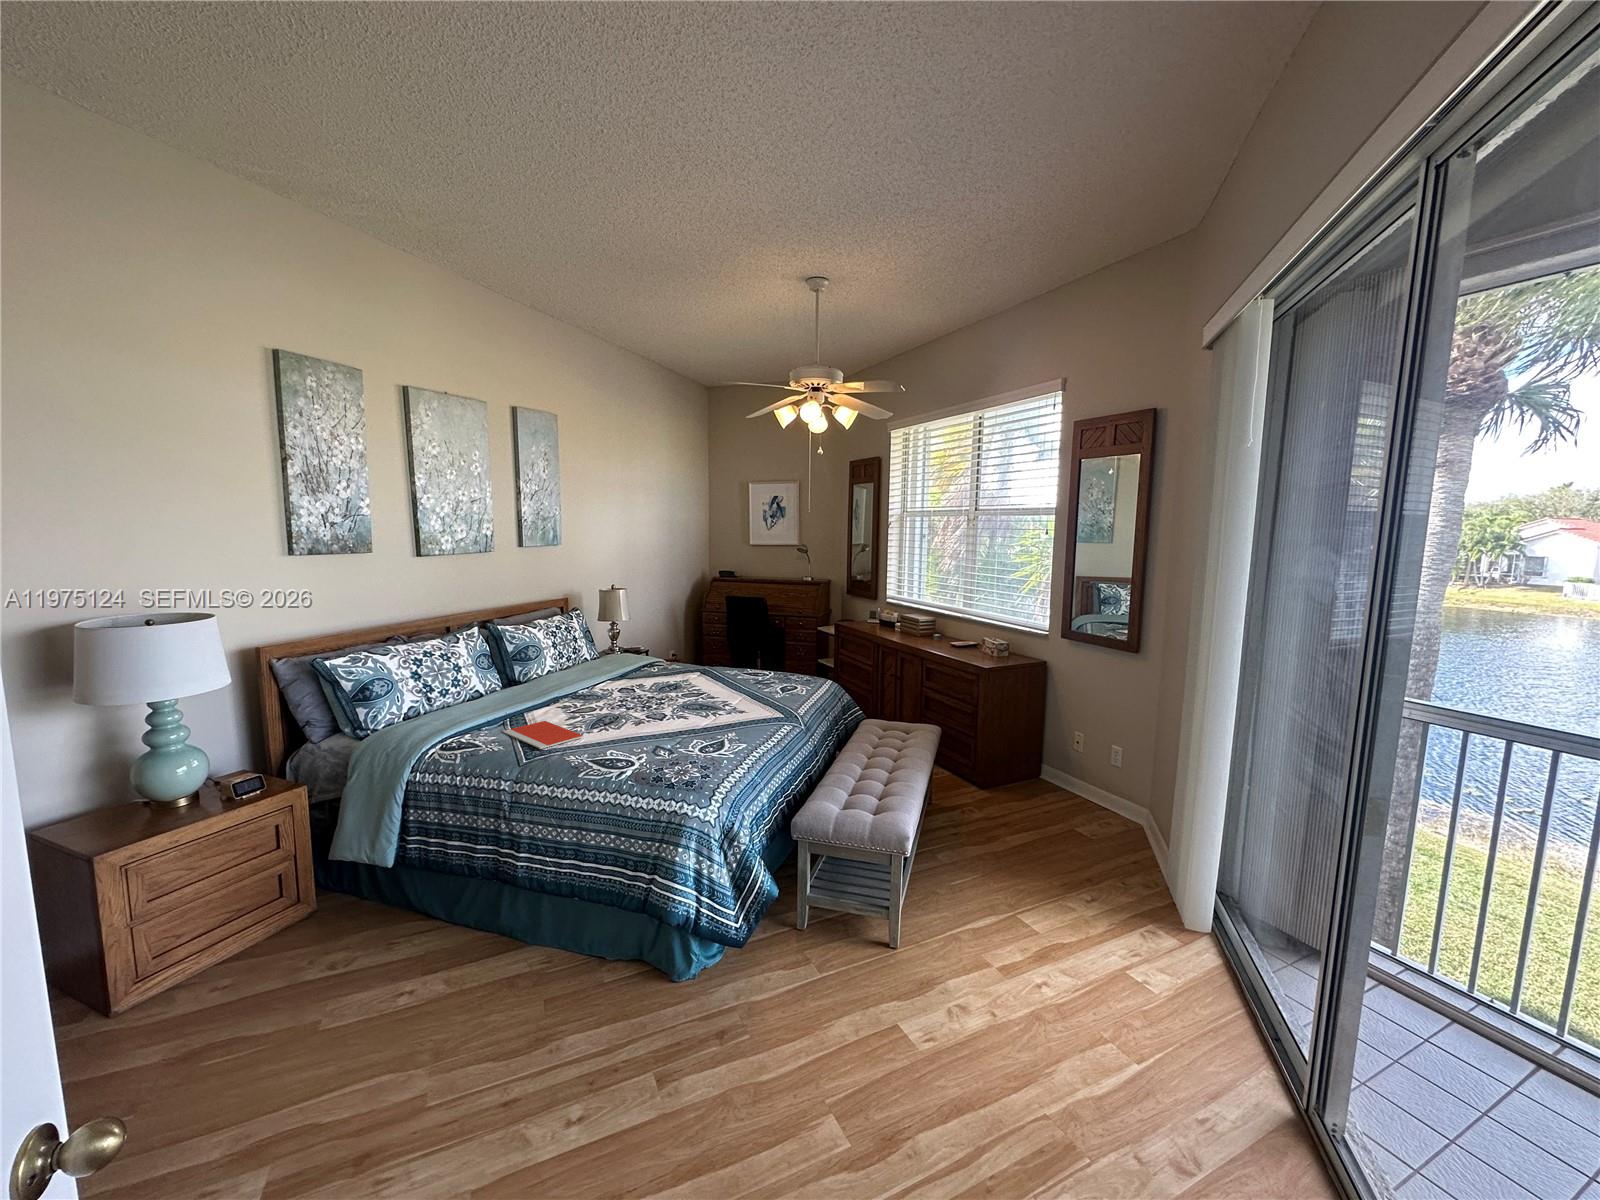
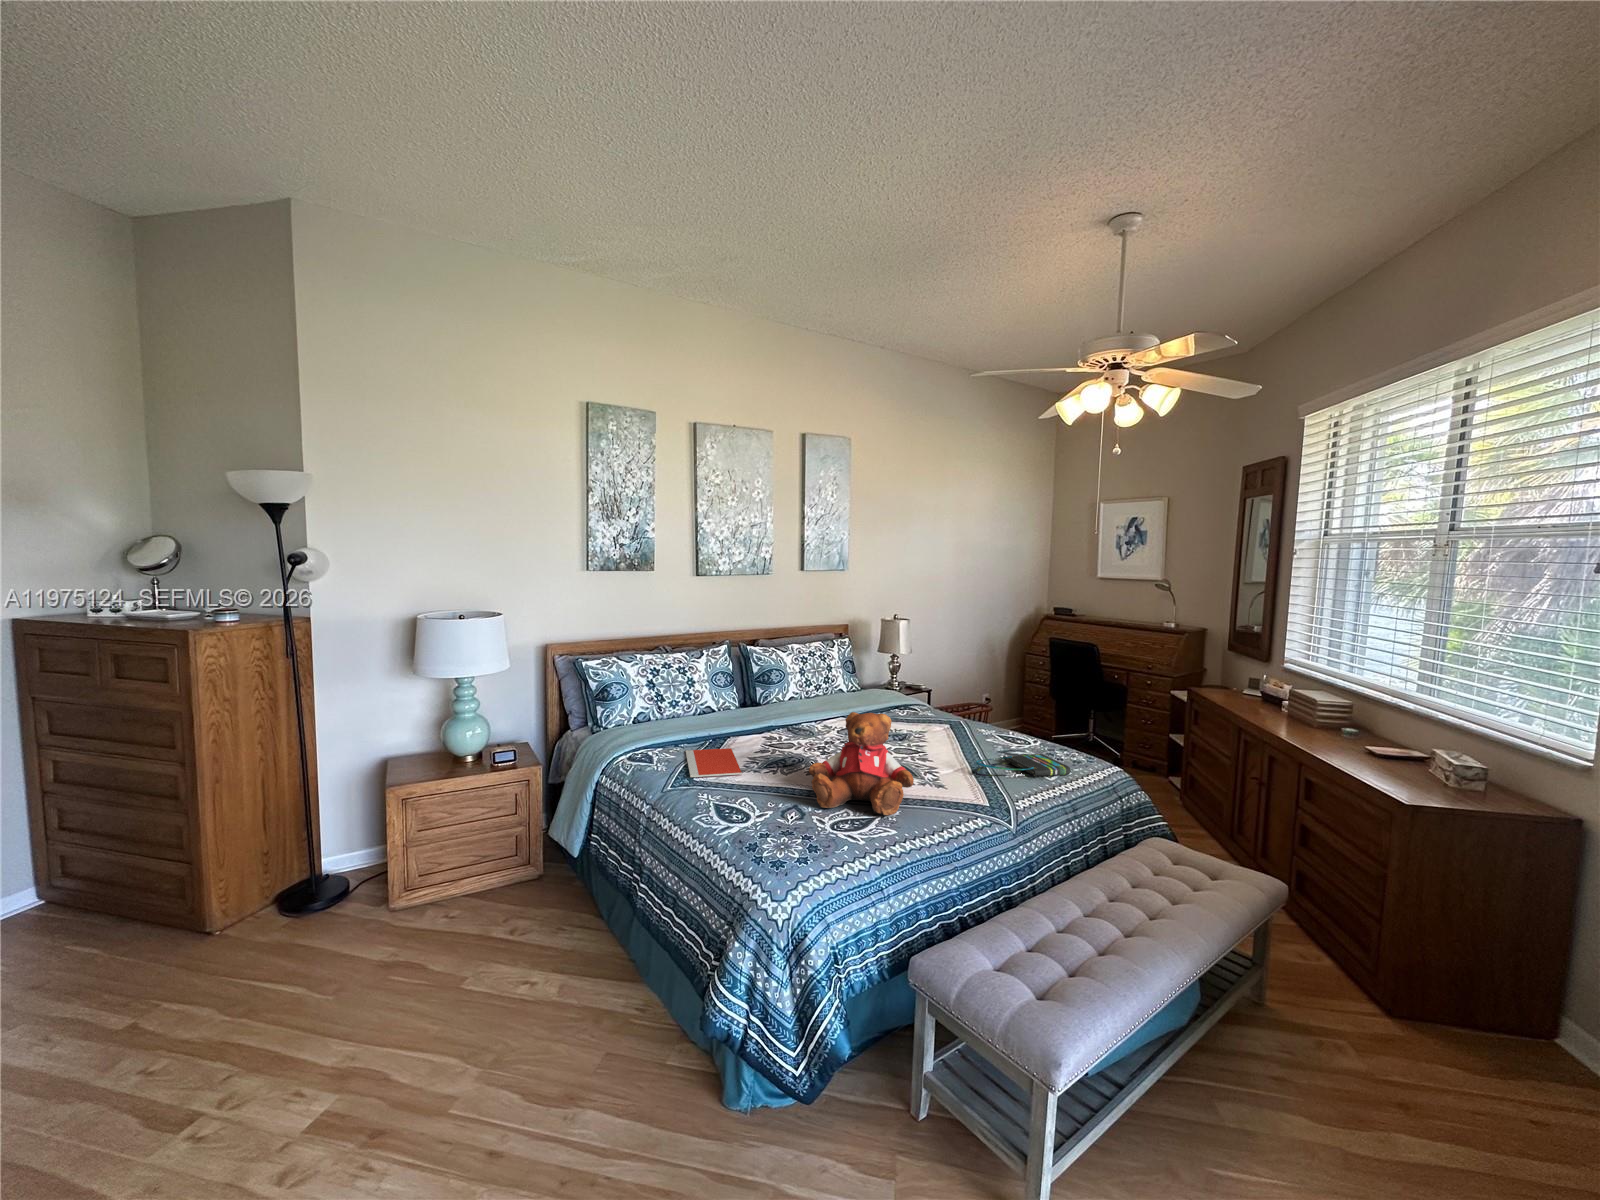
teddy bear: none [654,663,740,743] -> present [809,712,914,815]
tote bag: none [757,679,814,701] -> present [976,754,1071,777]

